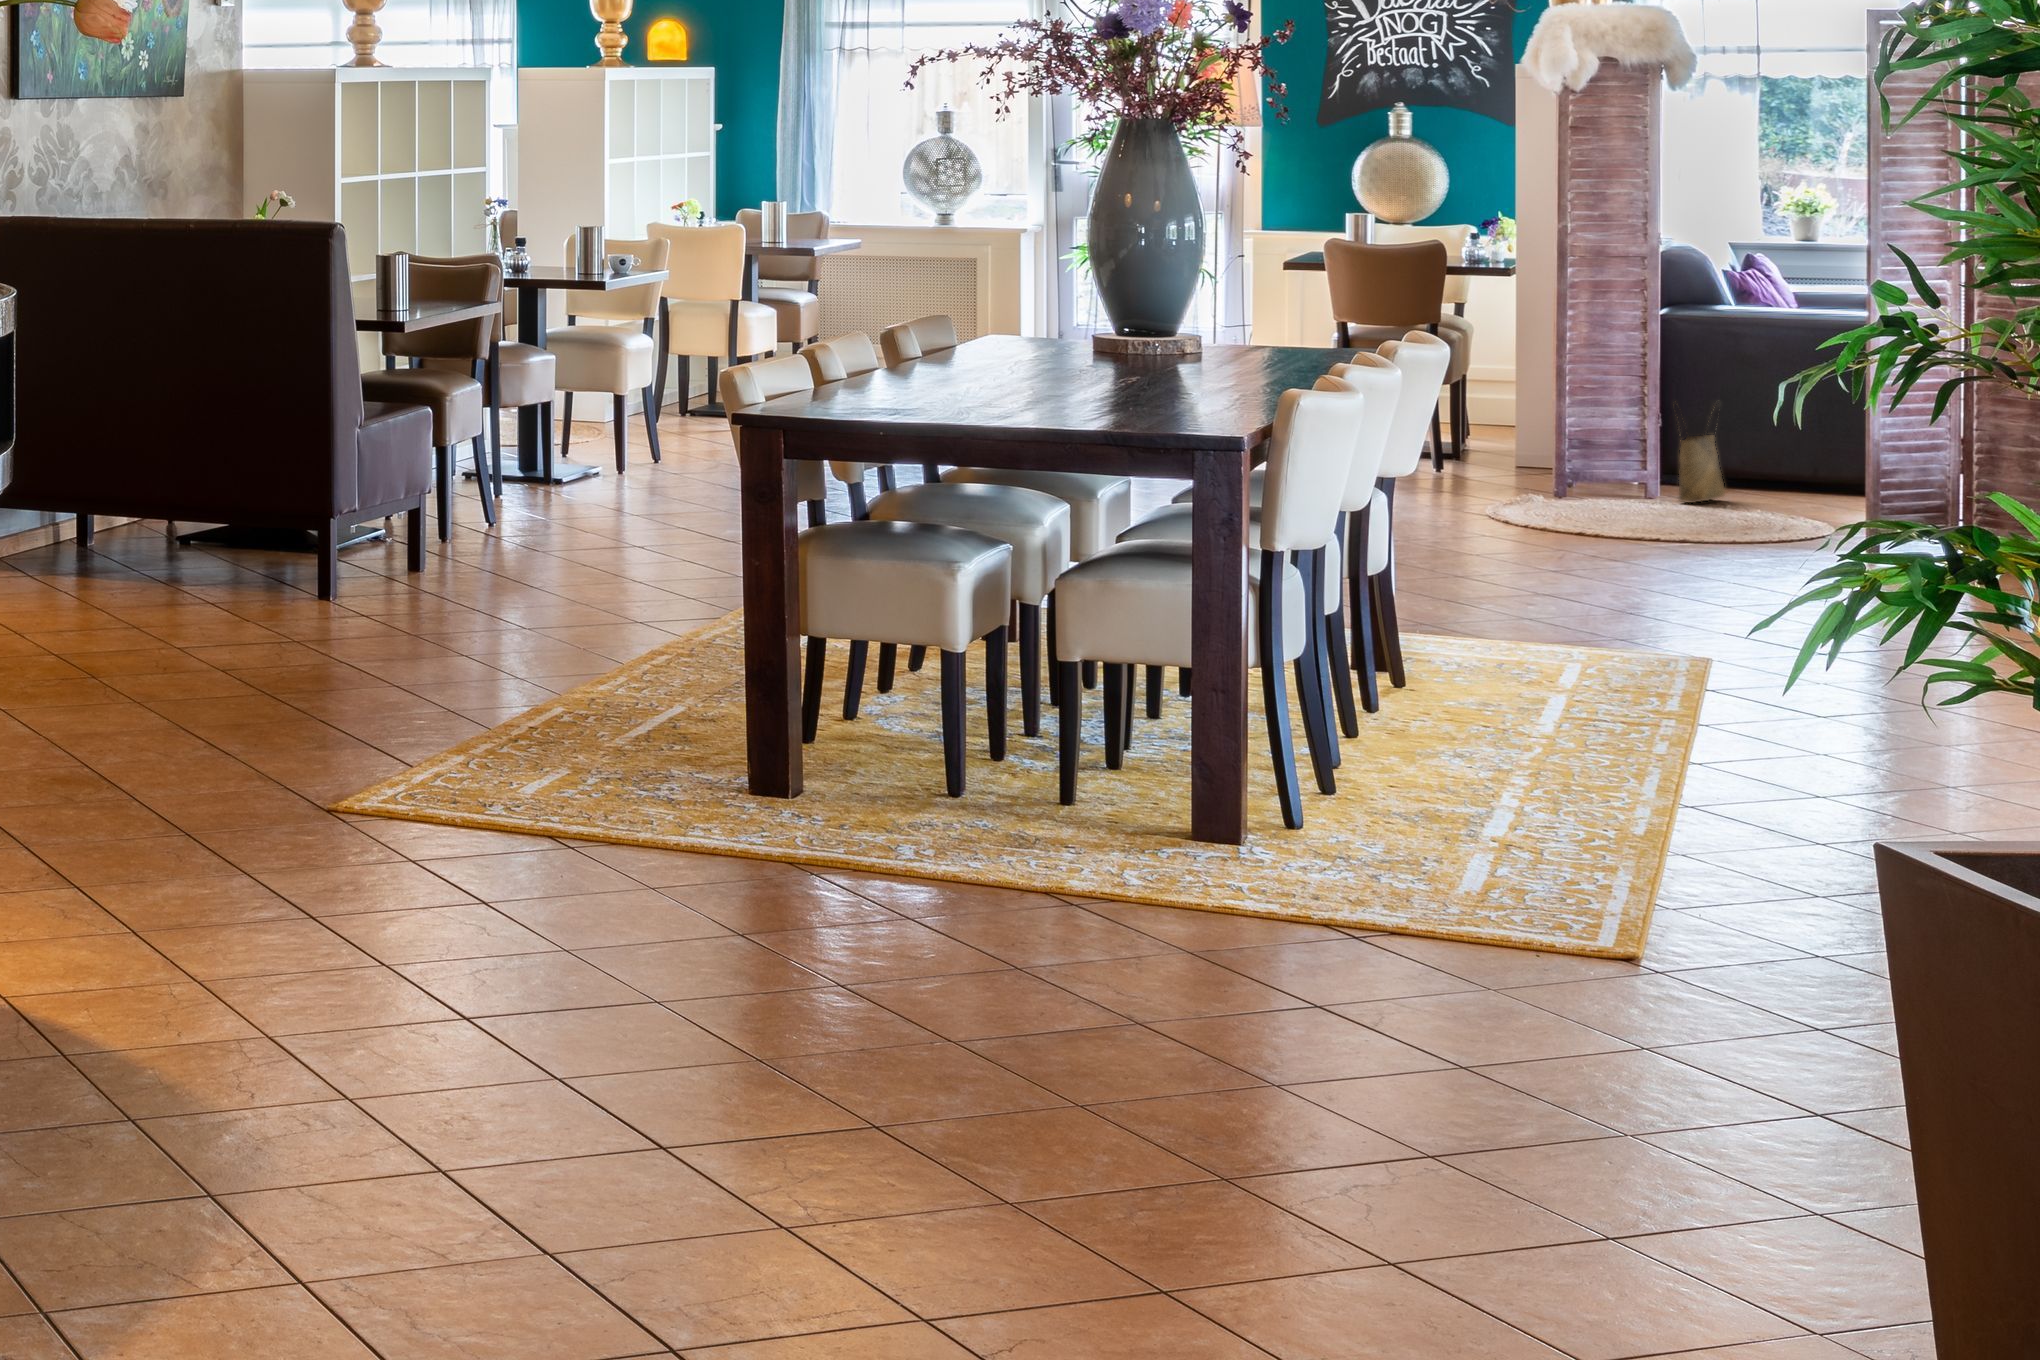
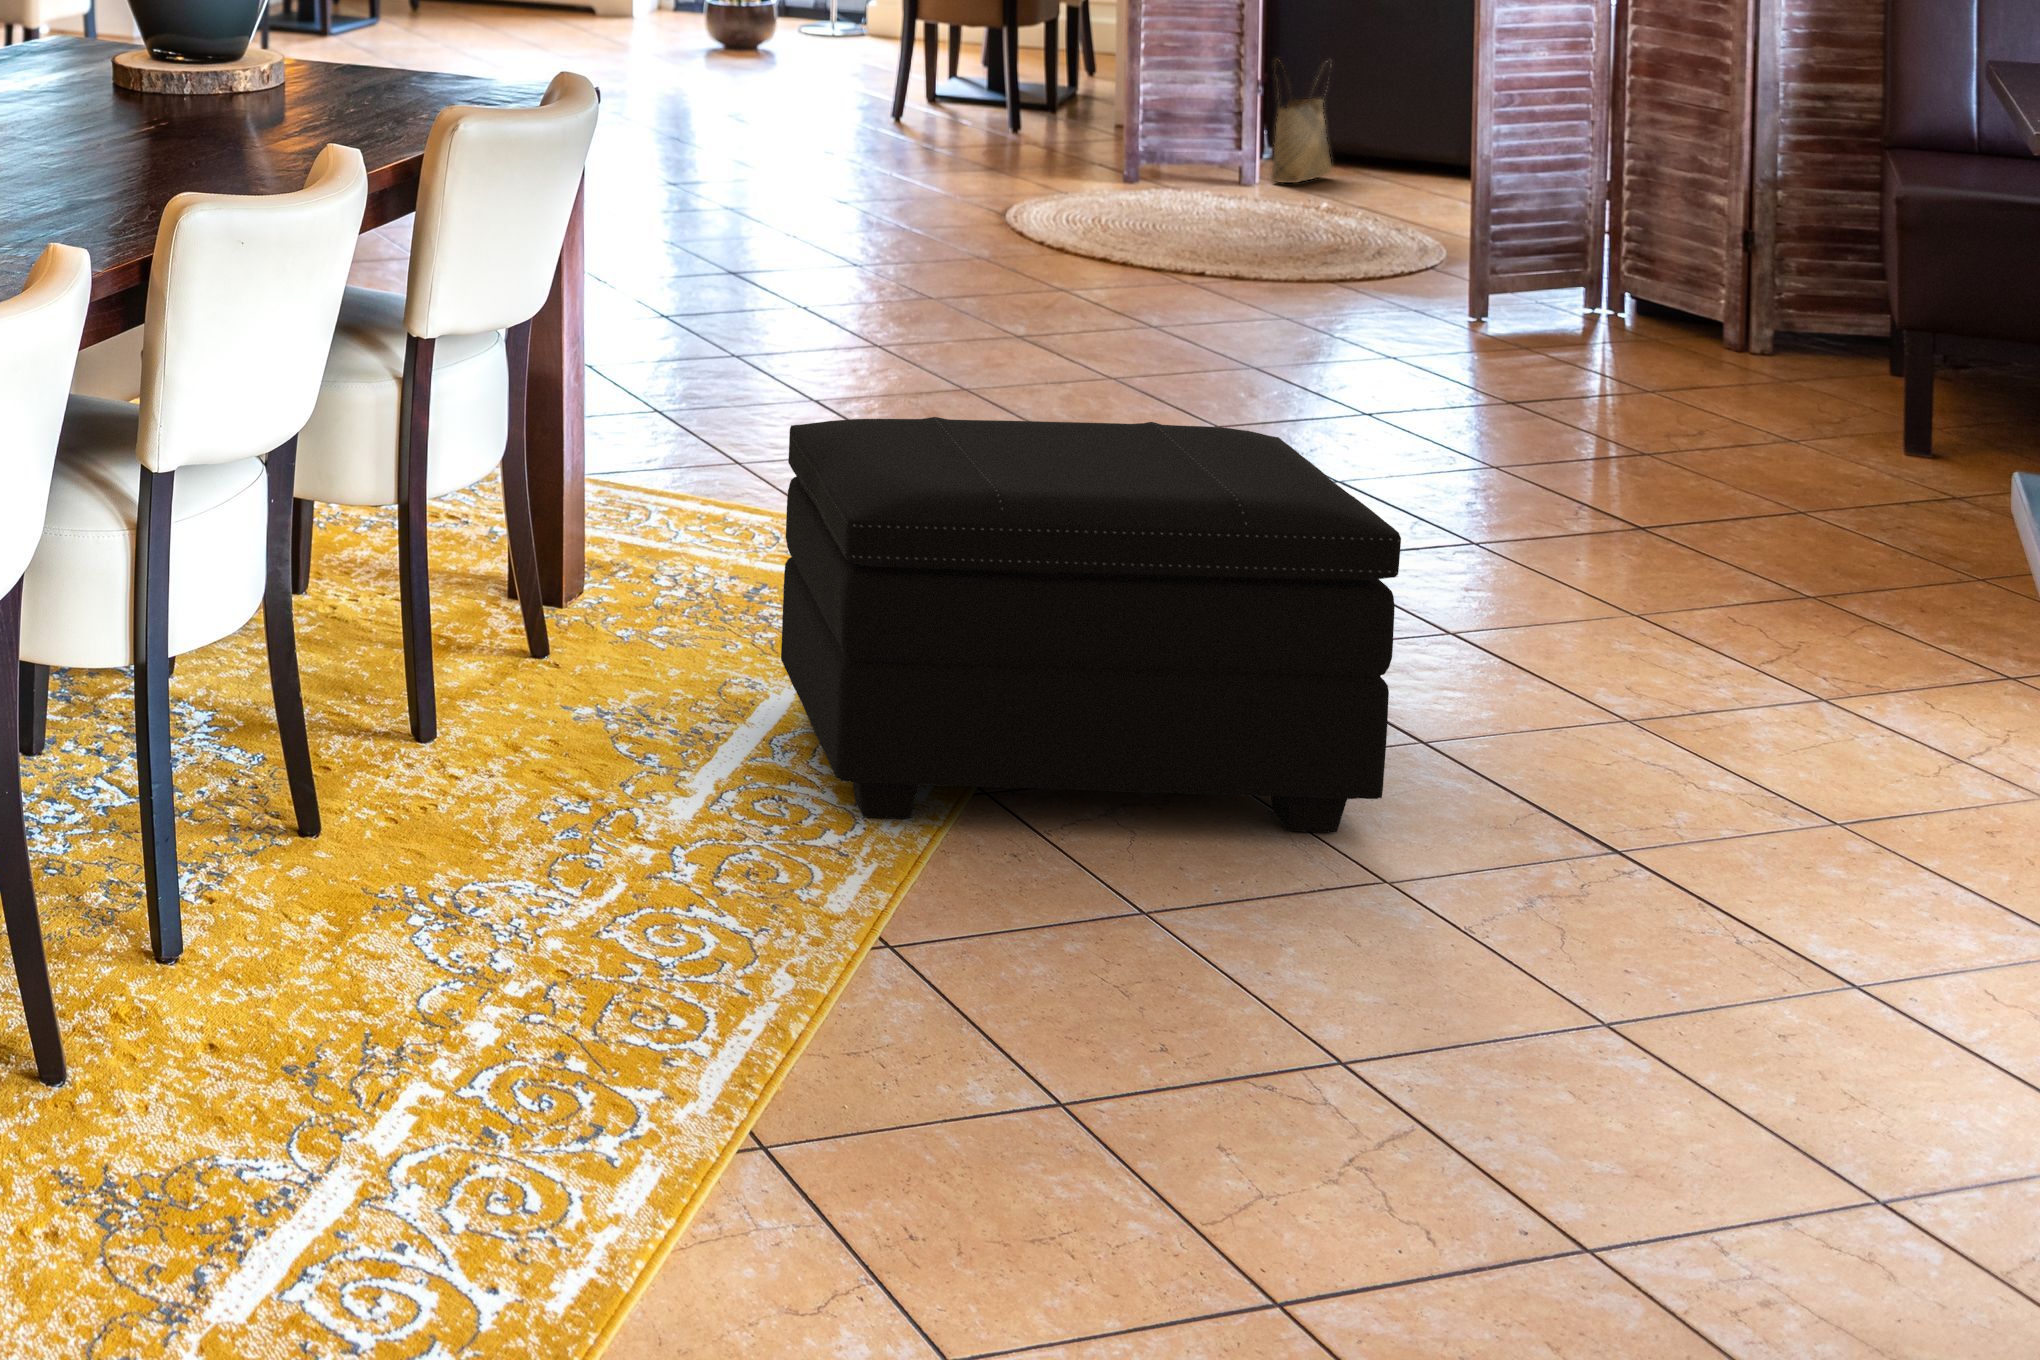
footstool: none [1539,520,1913,730] -> present [781,417,1401,832]

